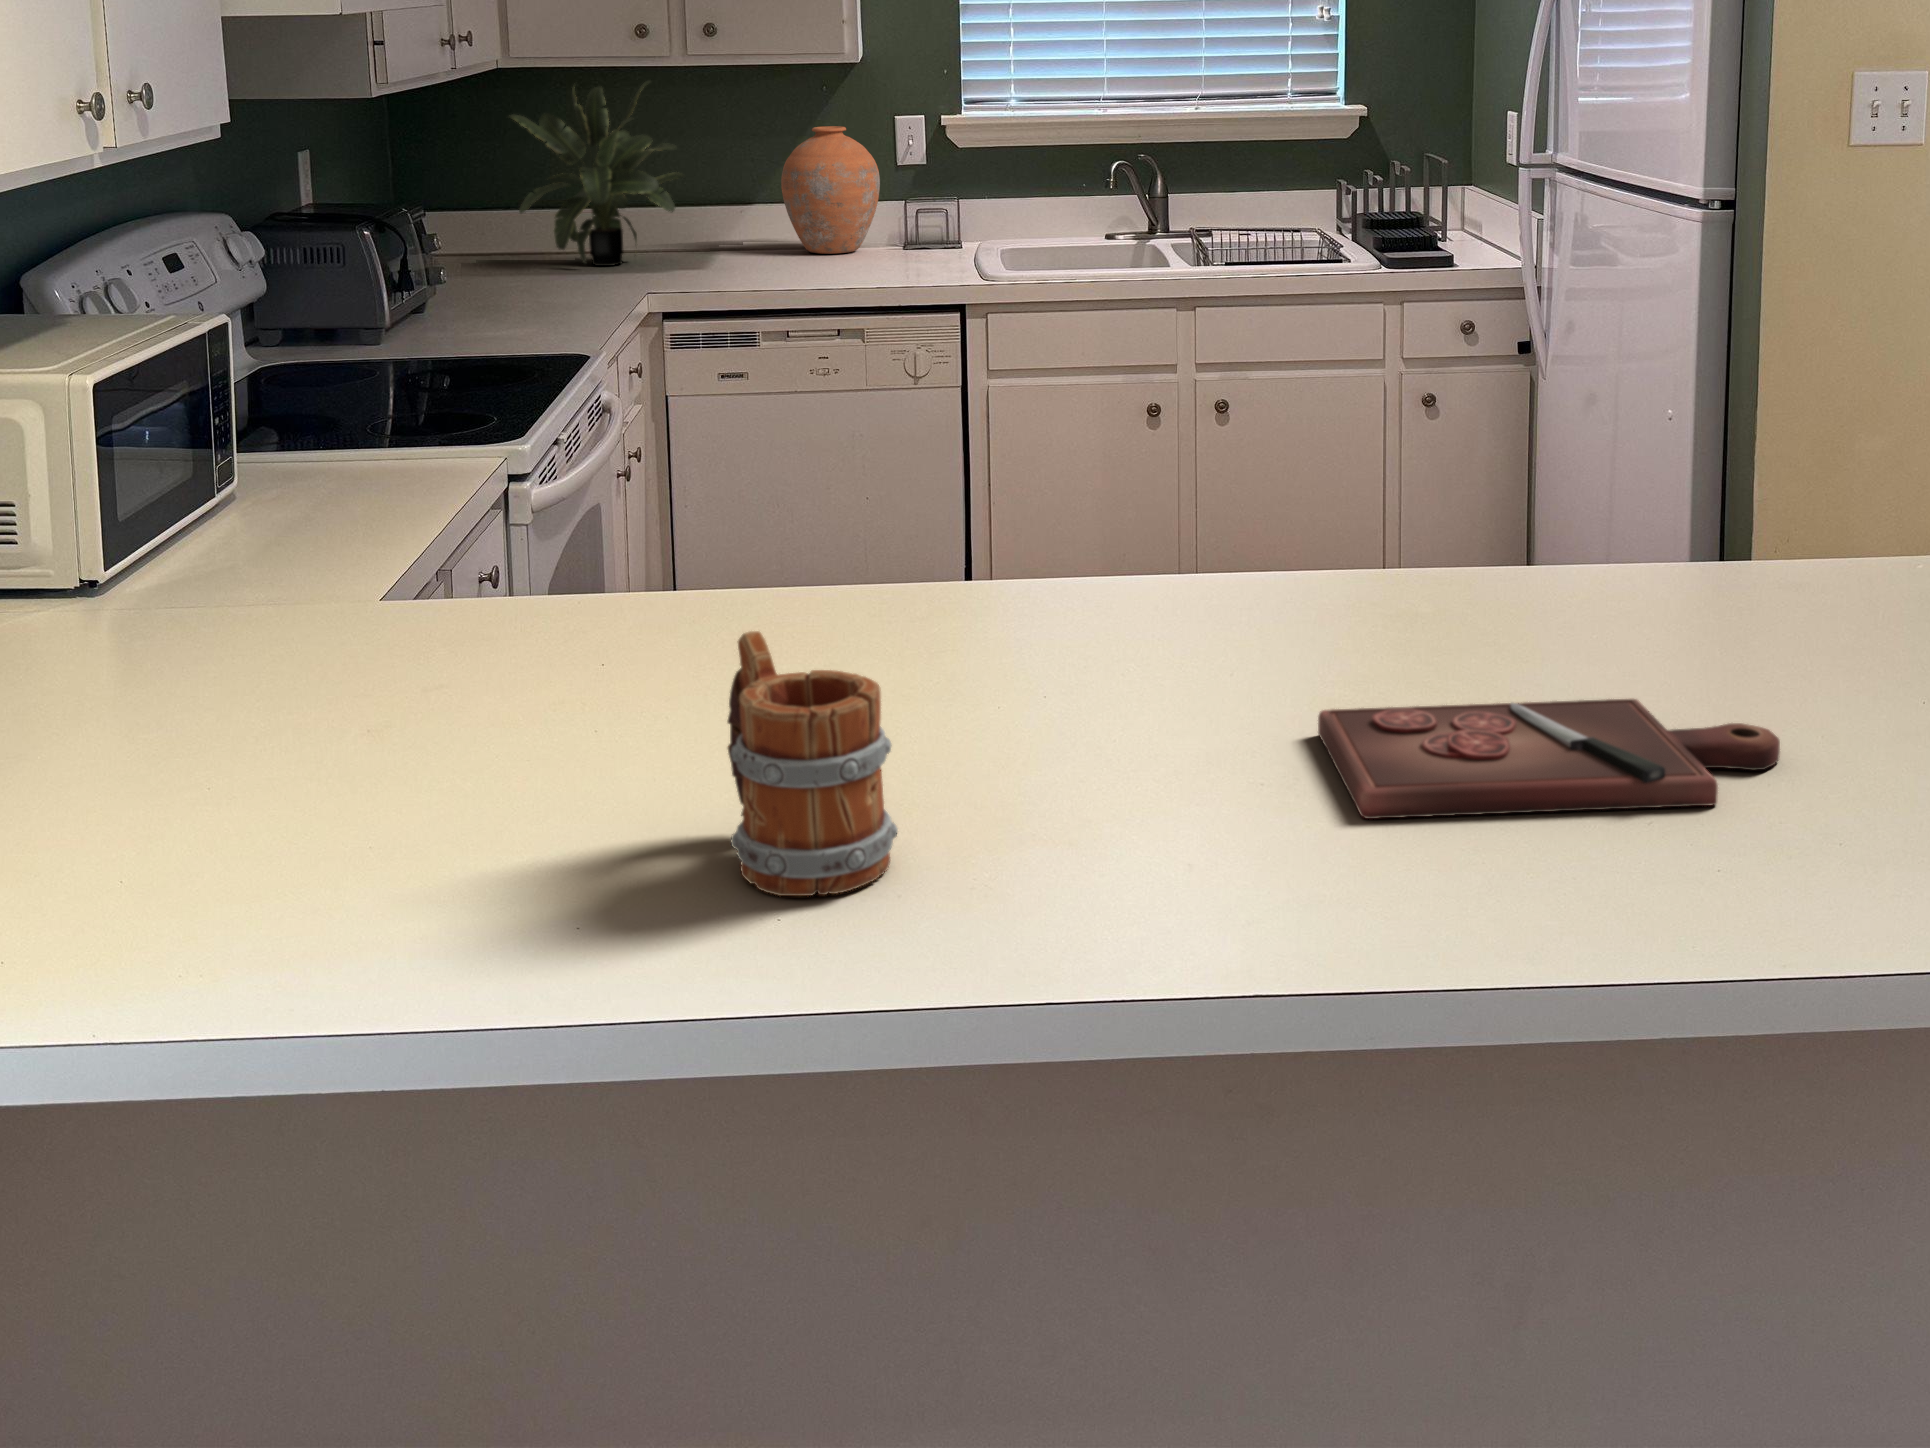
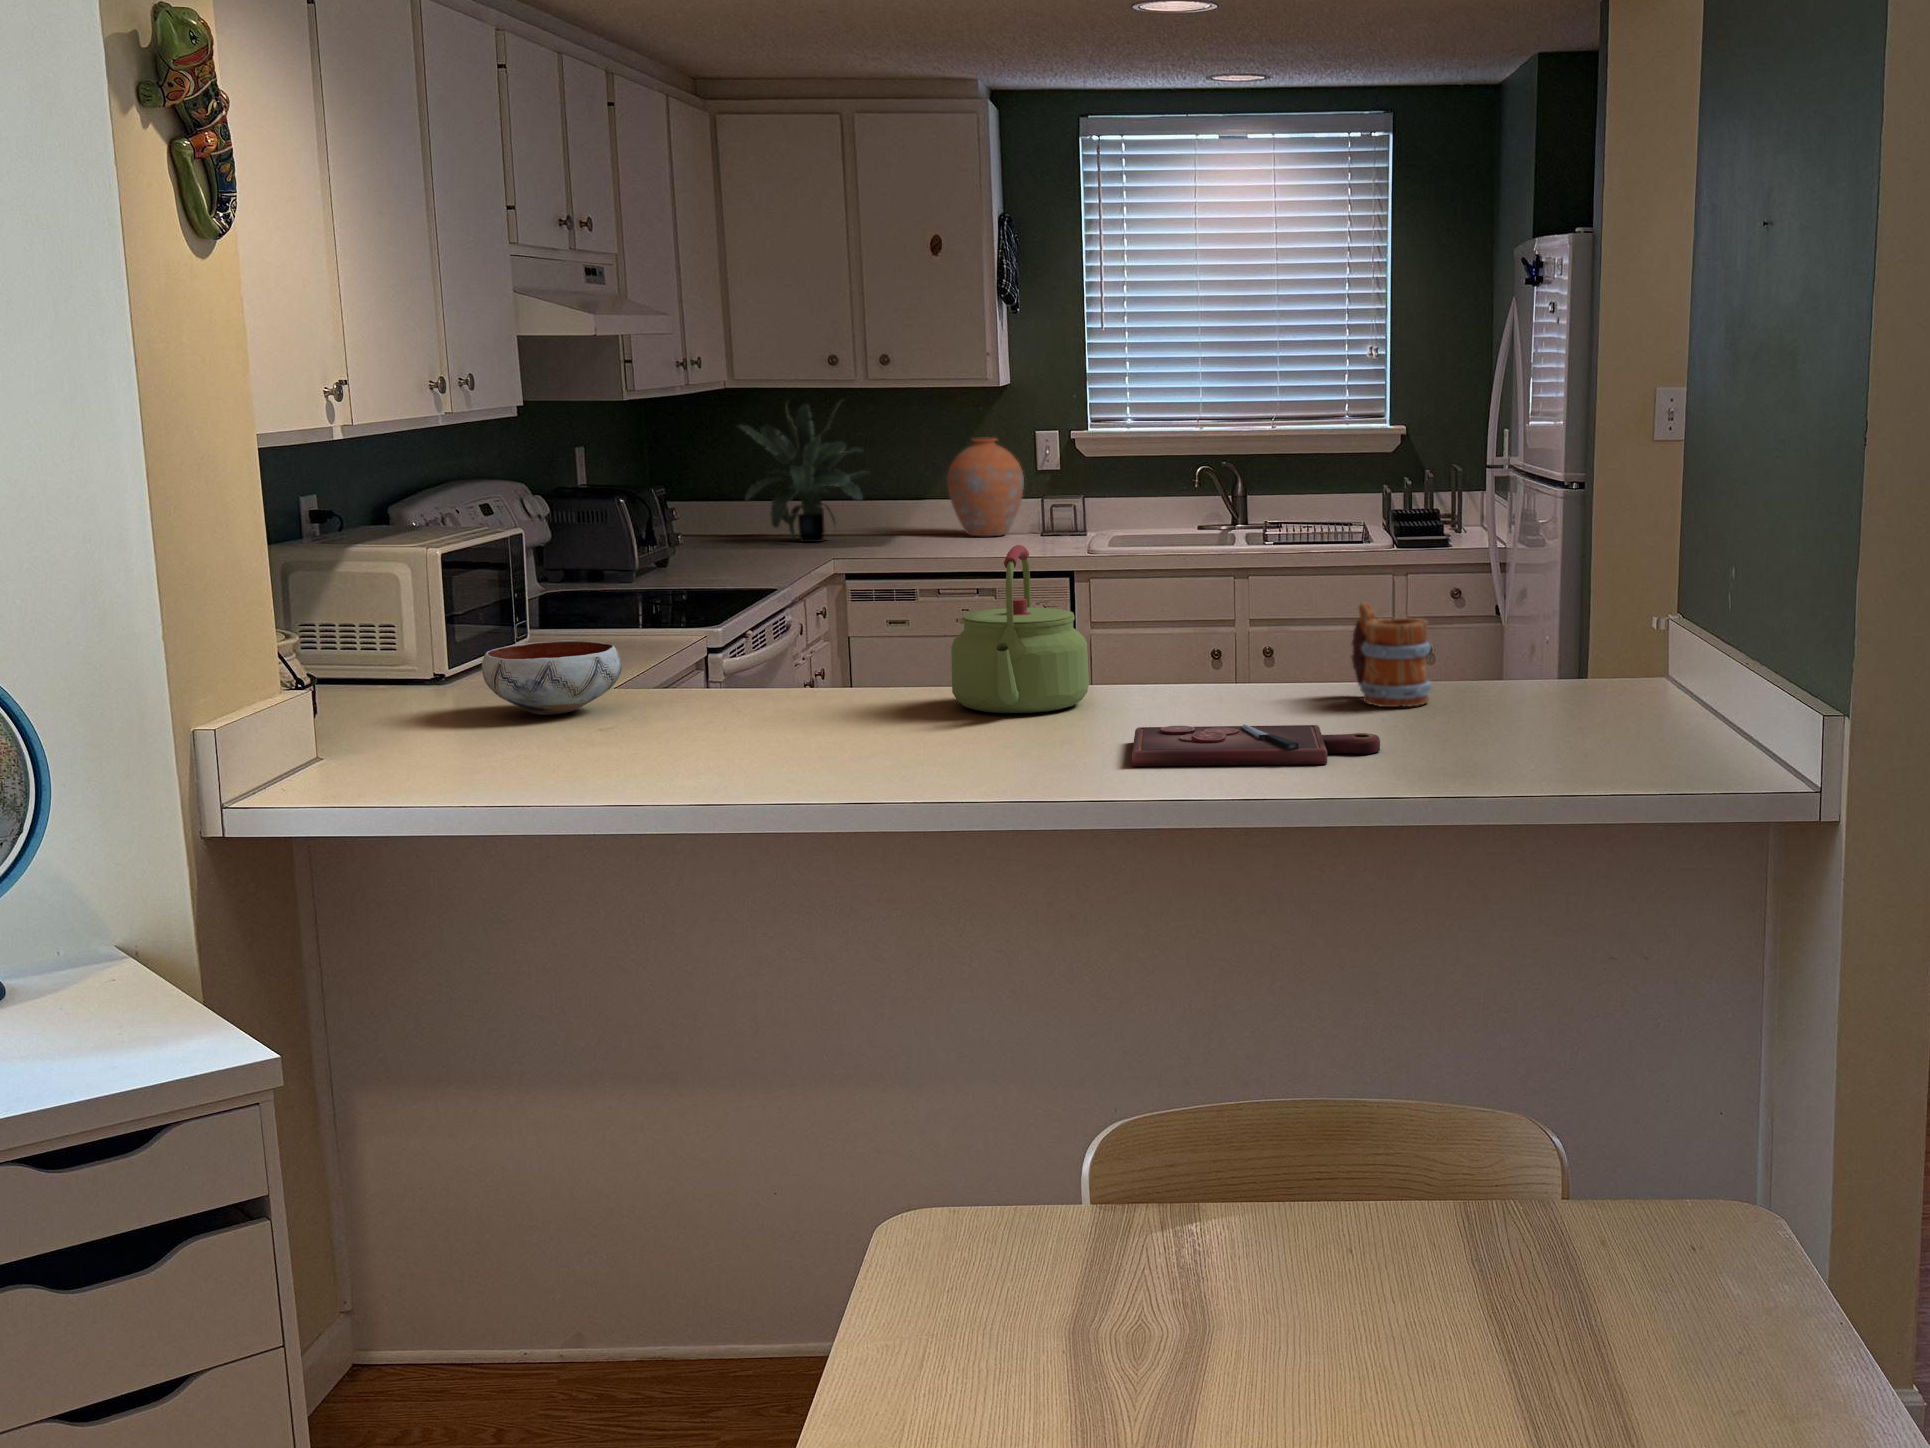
kettle: none [946,361,1173,651] -> present [951,545,1089,713]
bowl: none [150,528,390,667] -> present [482,640,622,715]
mug: present [727,631,898,896] -> present [1352,602,1432,707]

